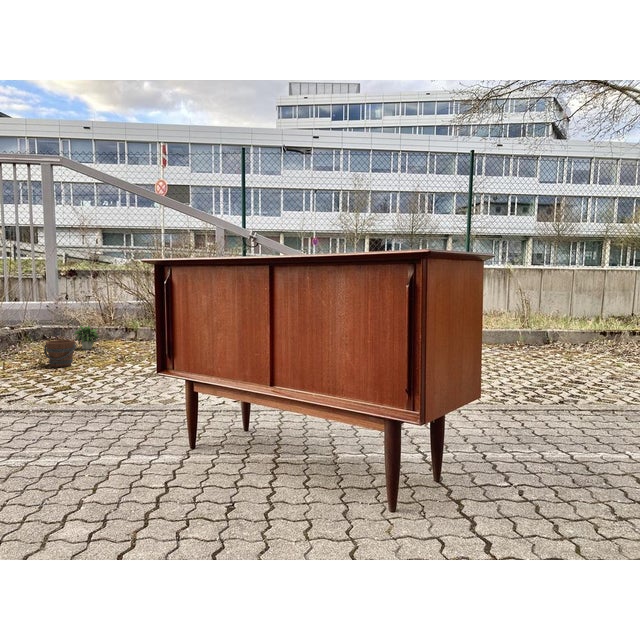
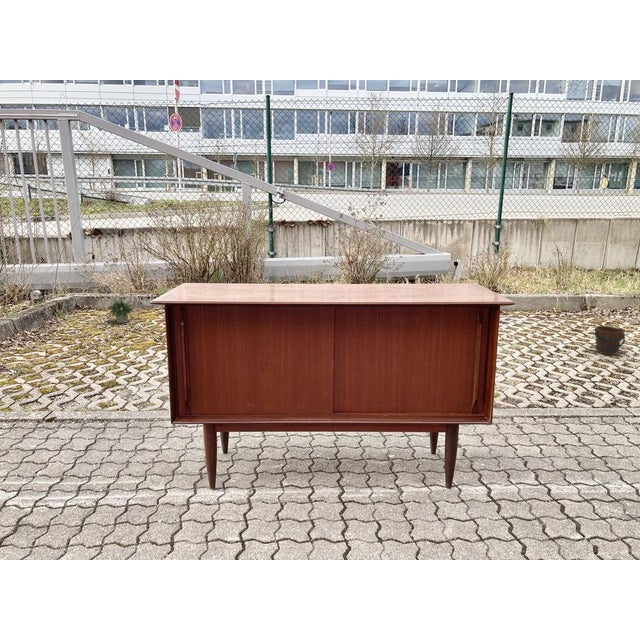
bucket: present [44,340,76,367] -> present [595,326,625,355]

